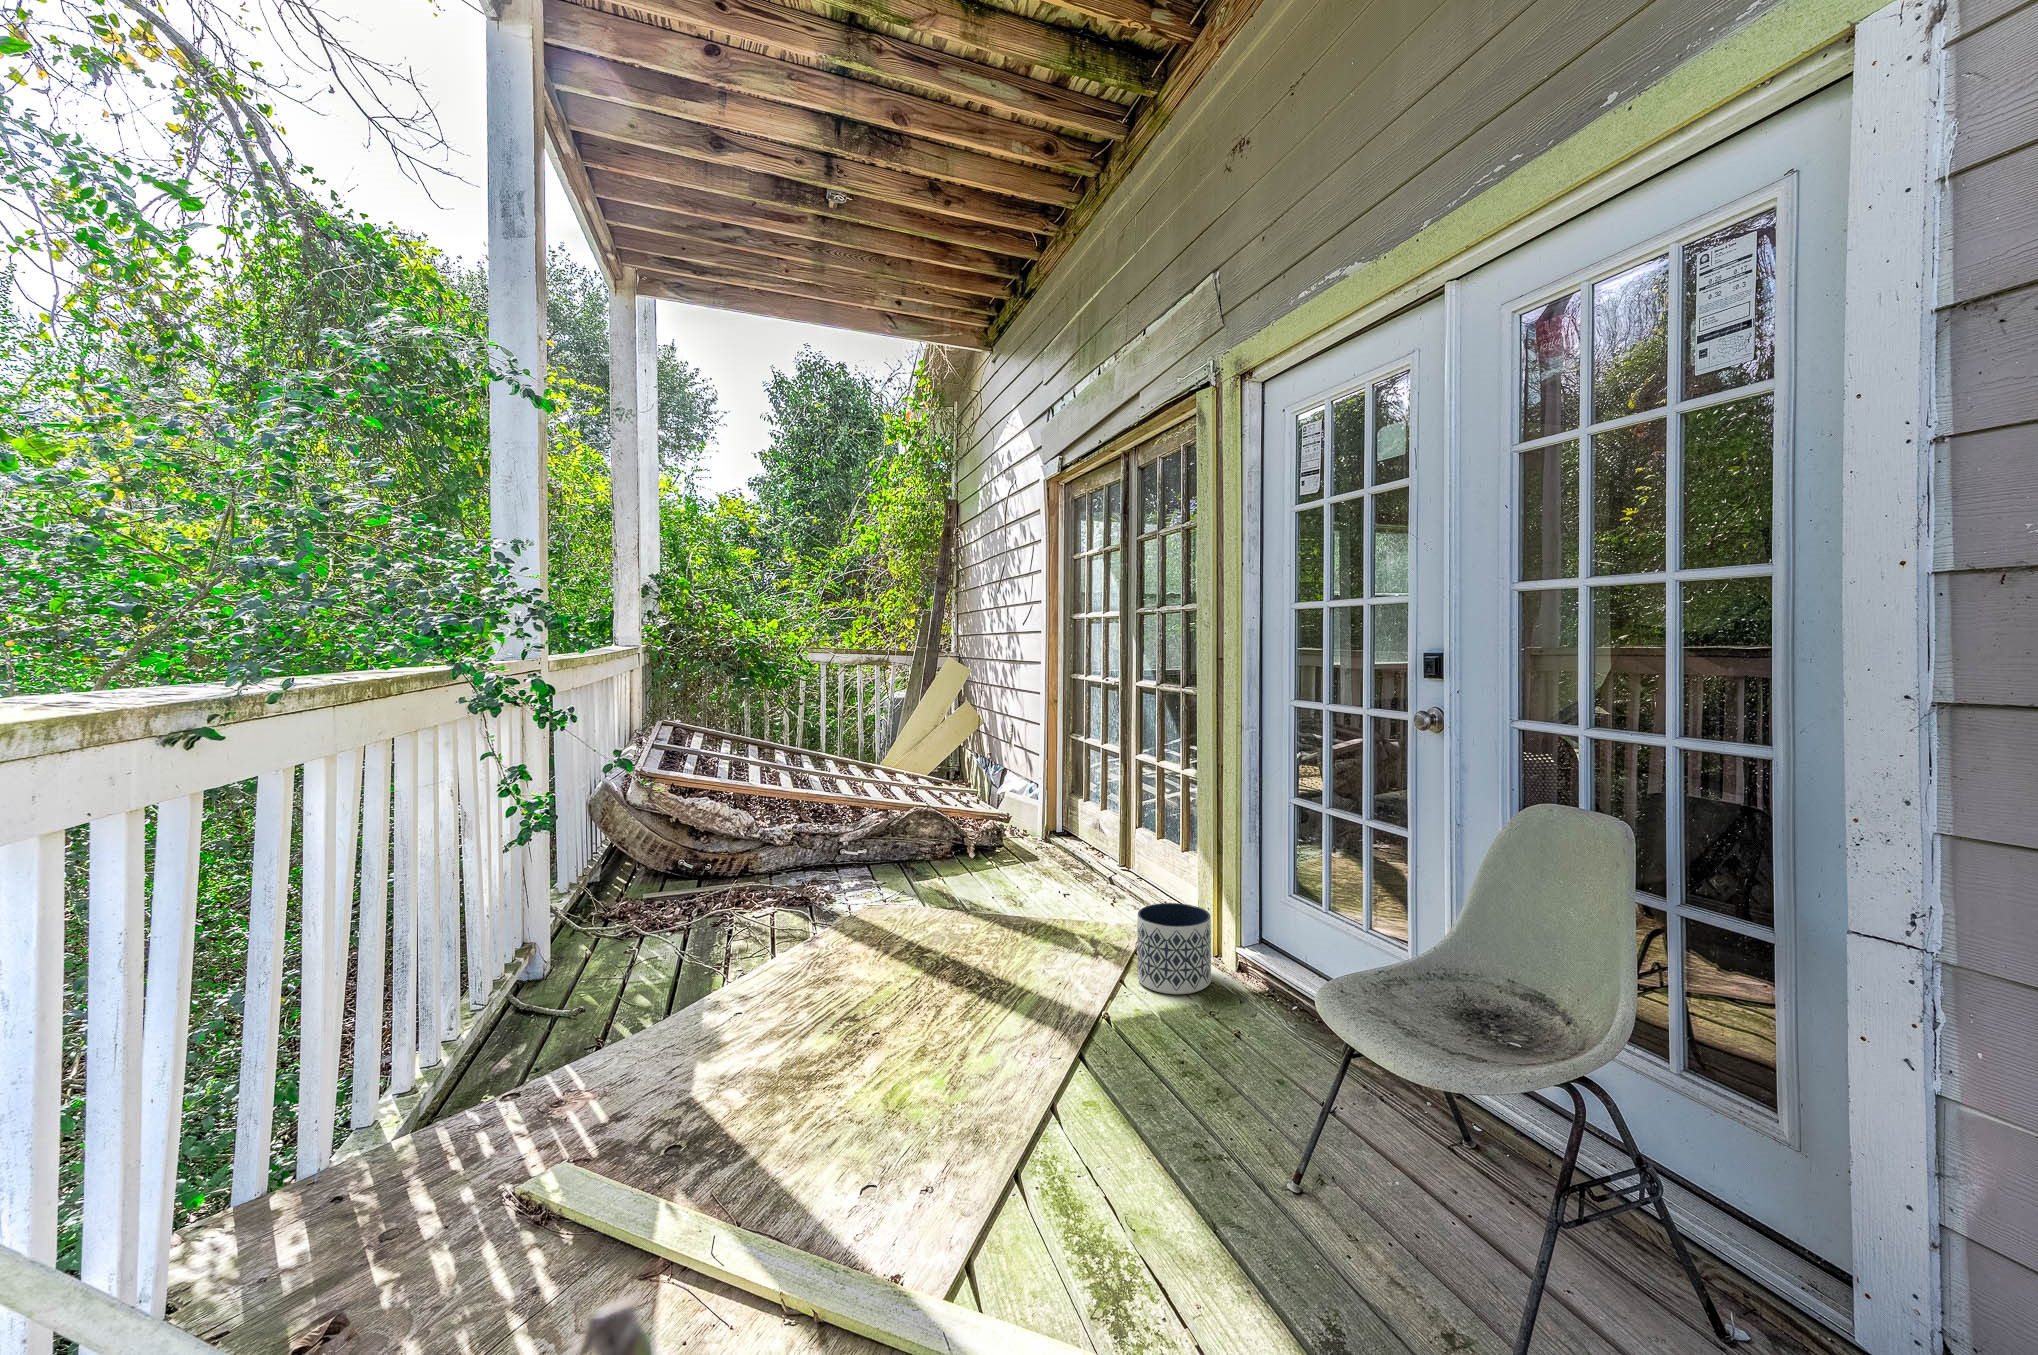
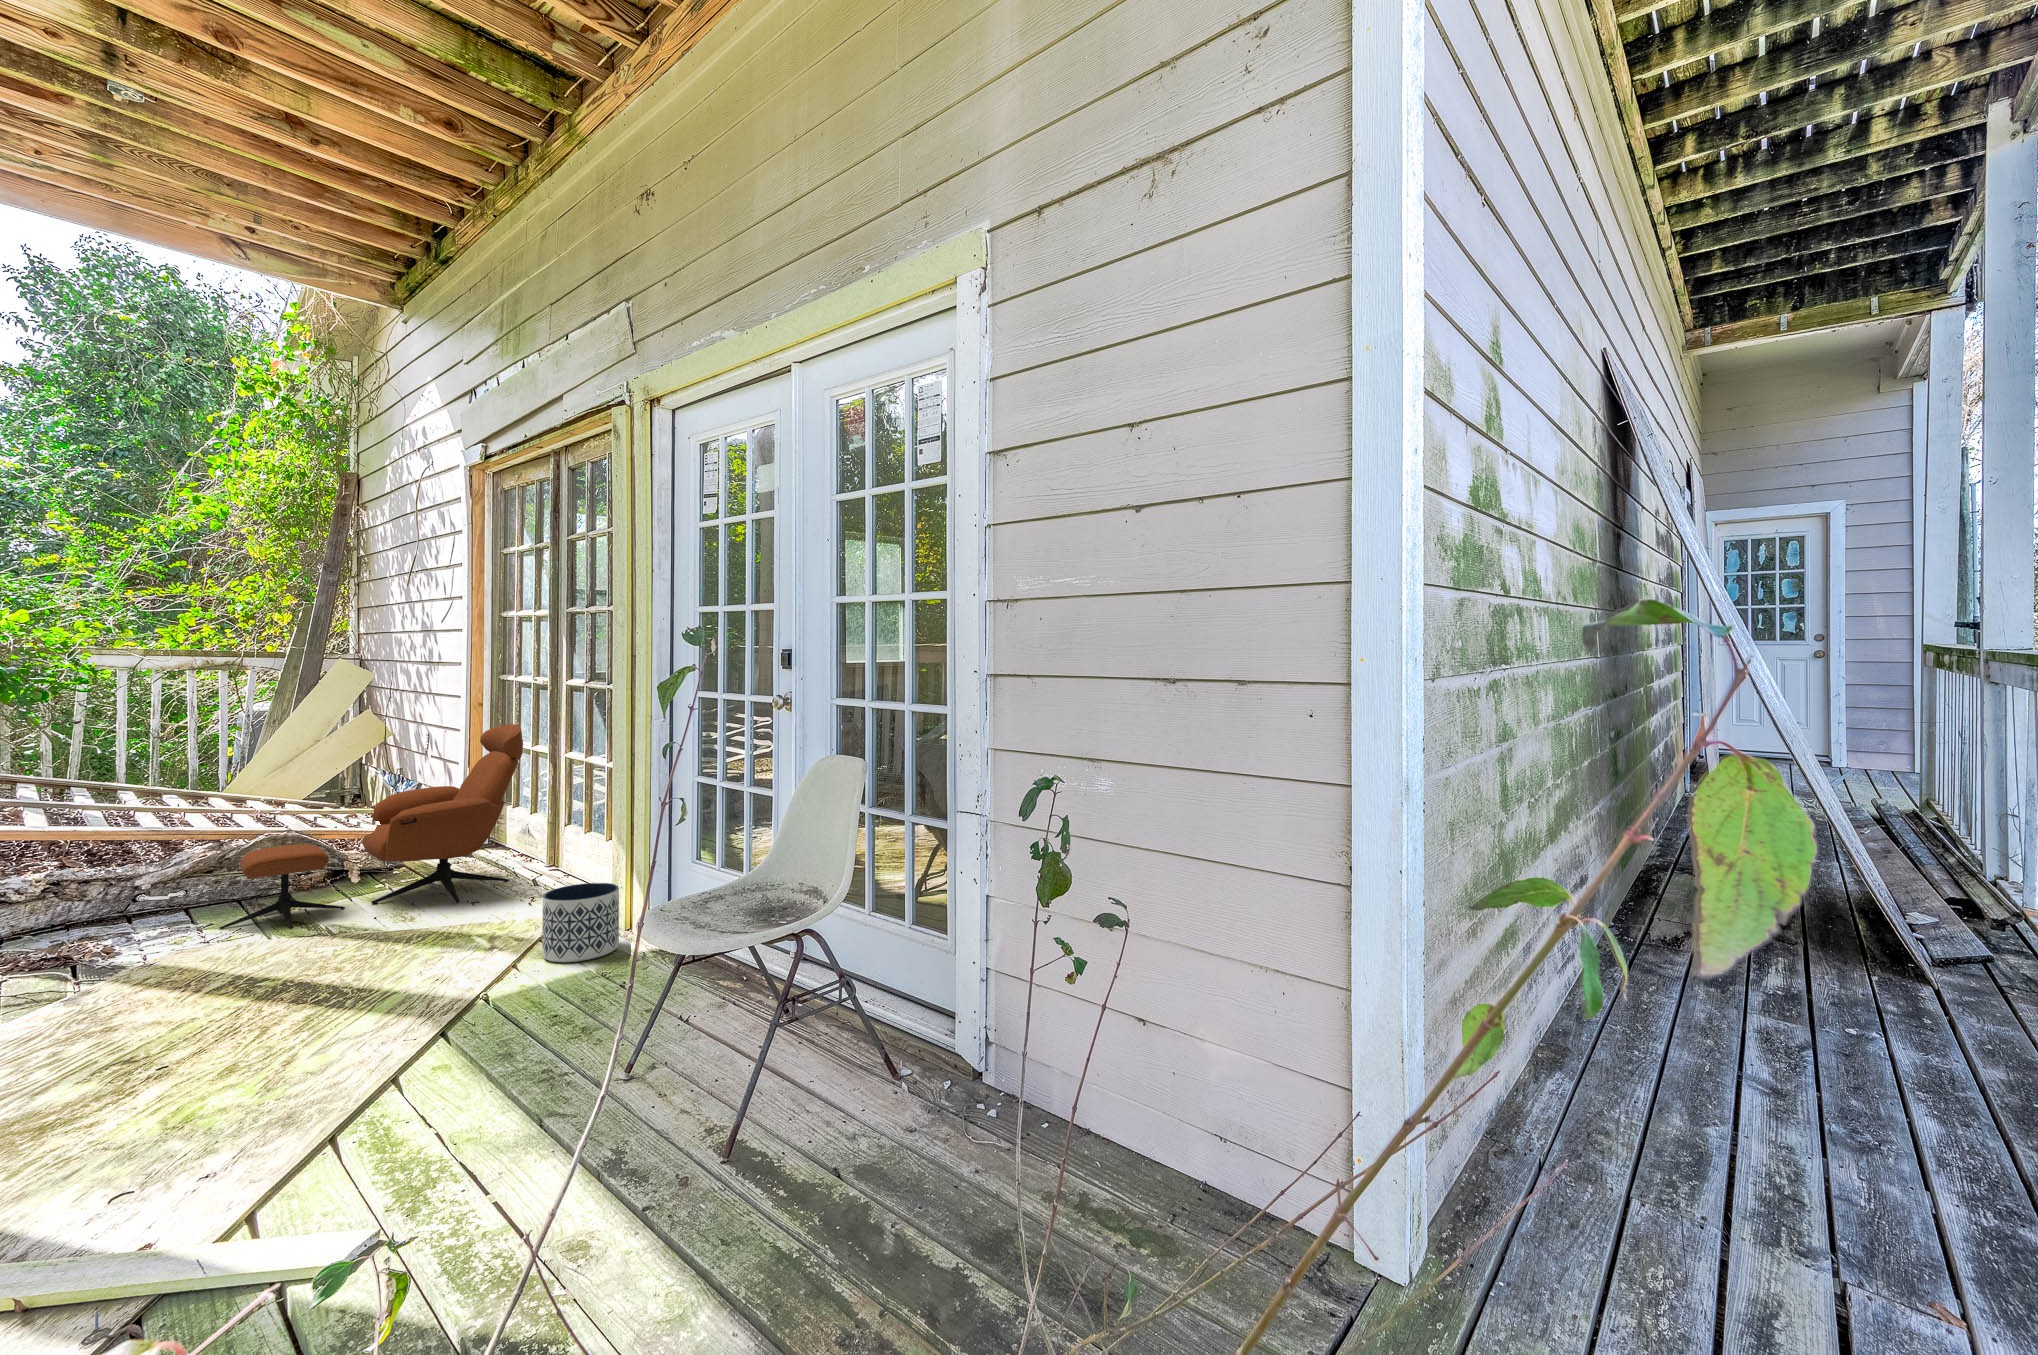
lounge chair: none [876,721,1097,899] -> present [220,724,523,929]

